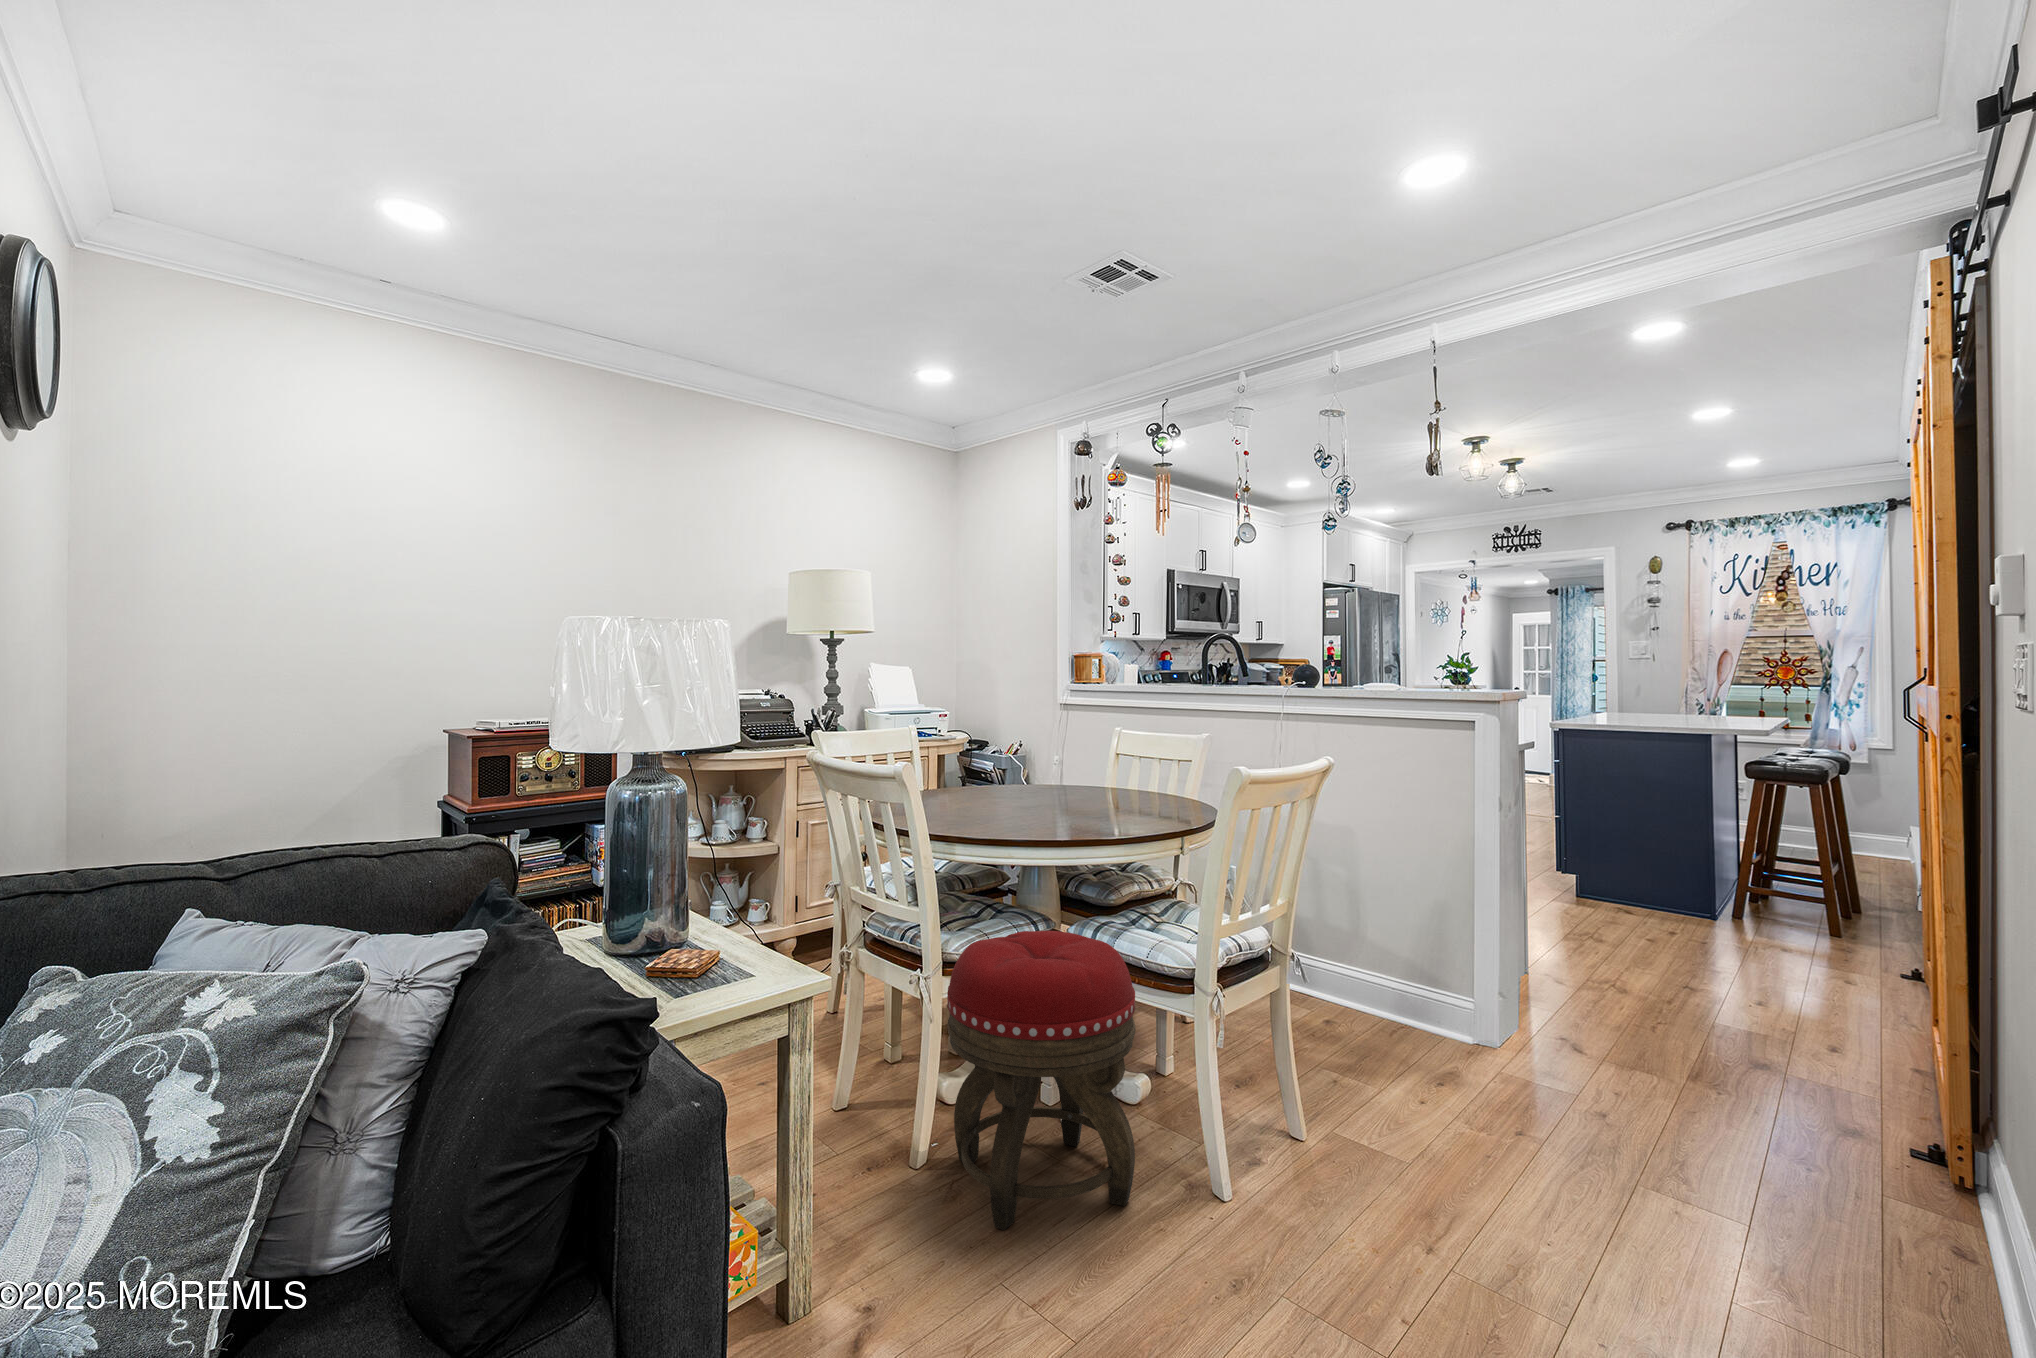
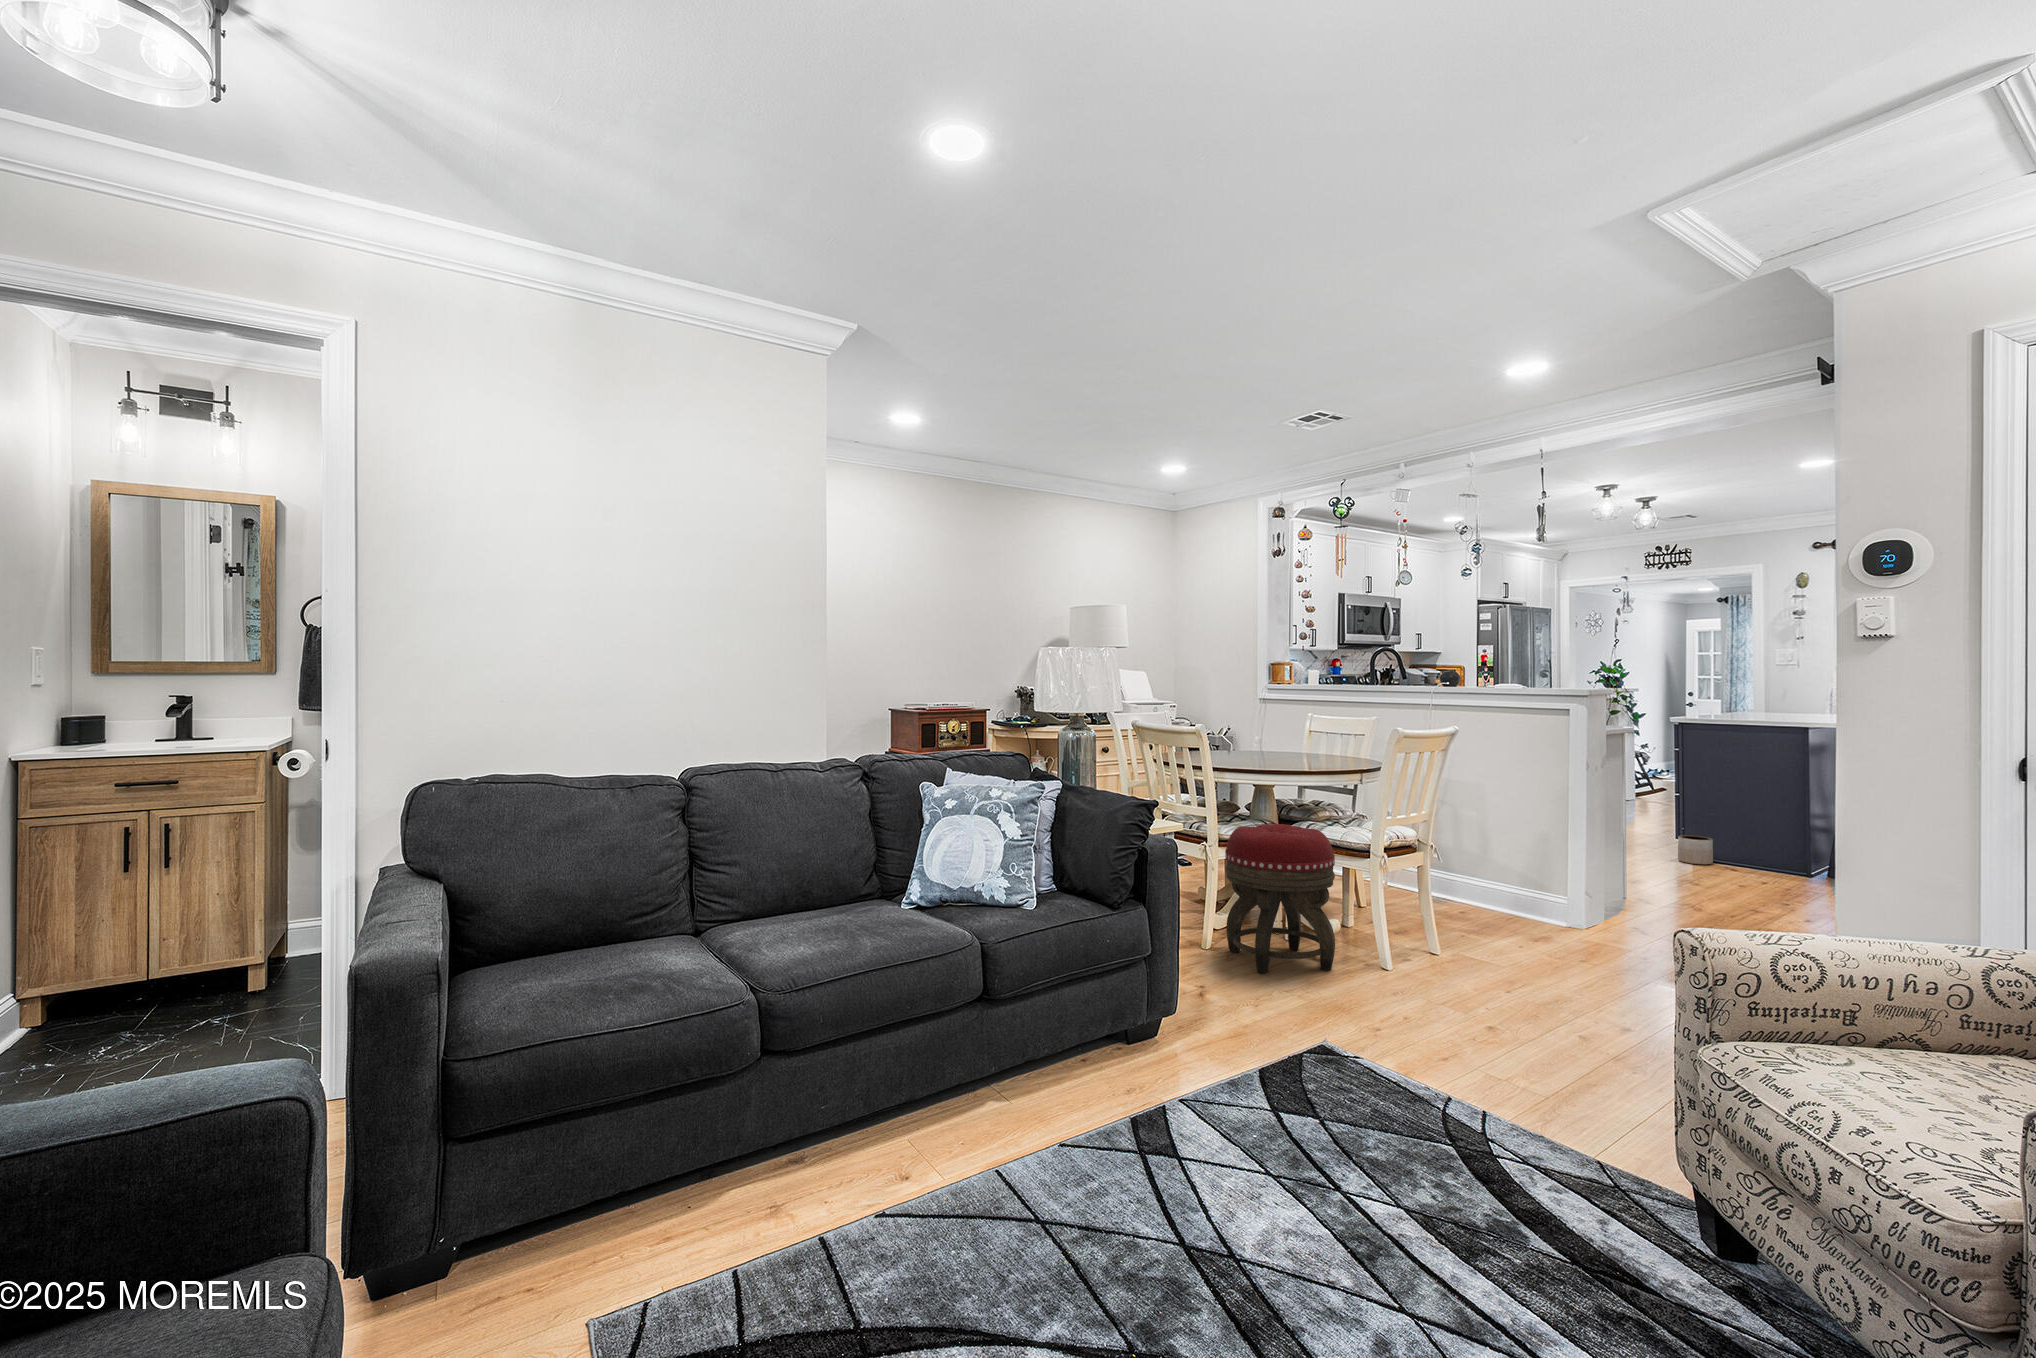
planter: none [1568,872,1609,910] -> present [1678,835,1713,865]

